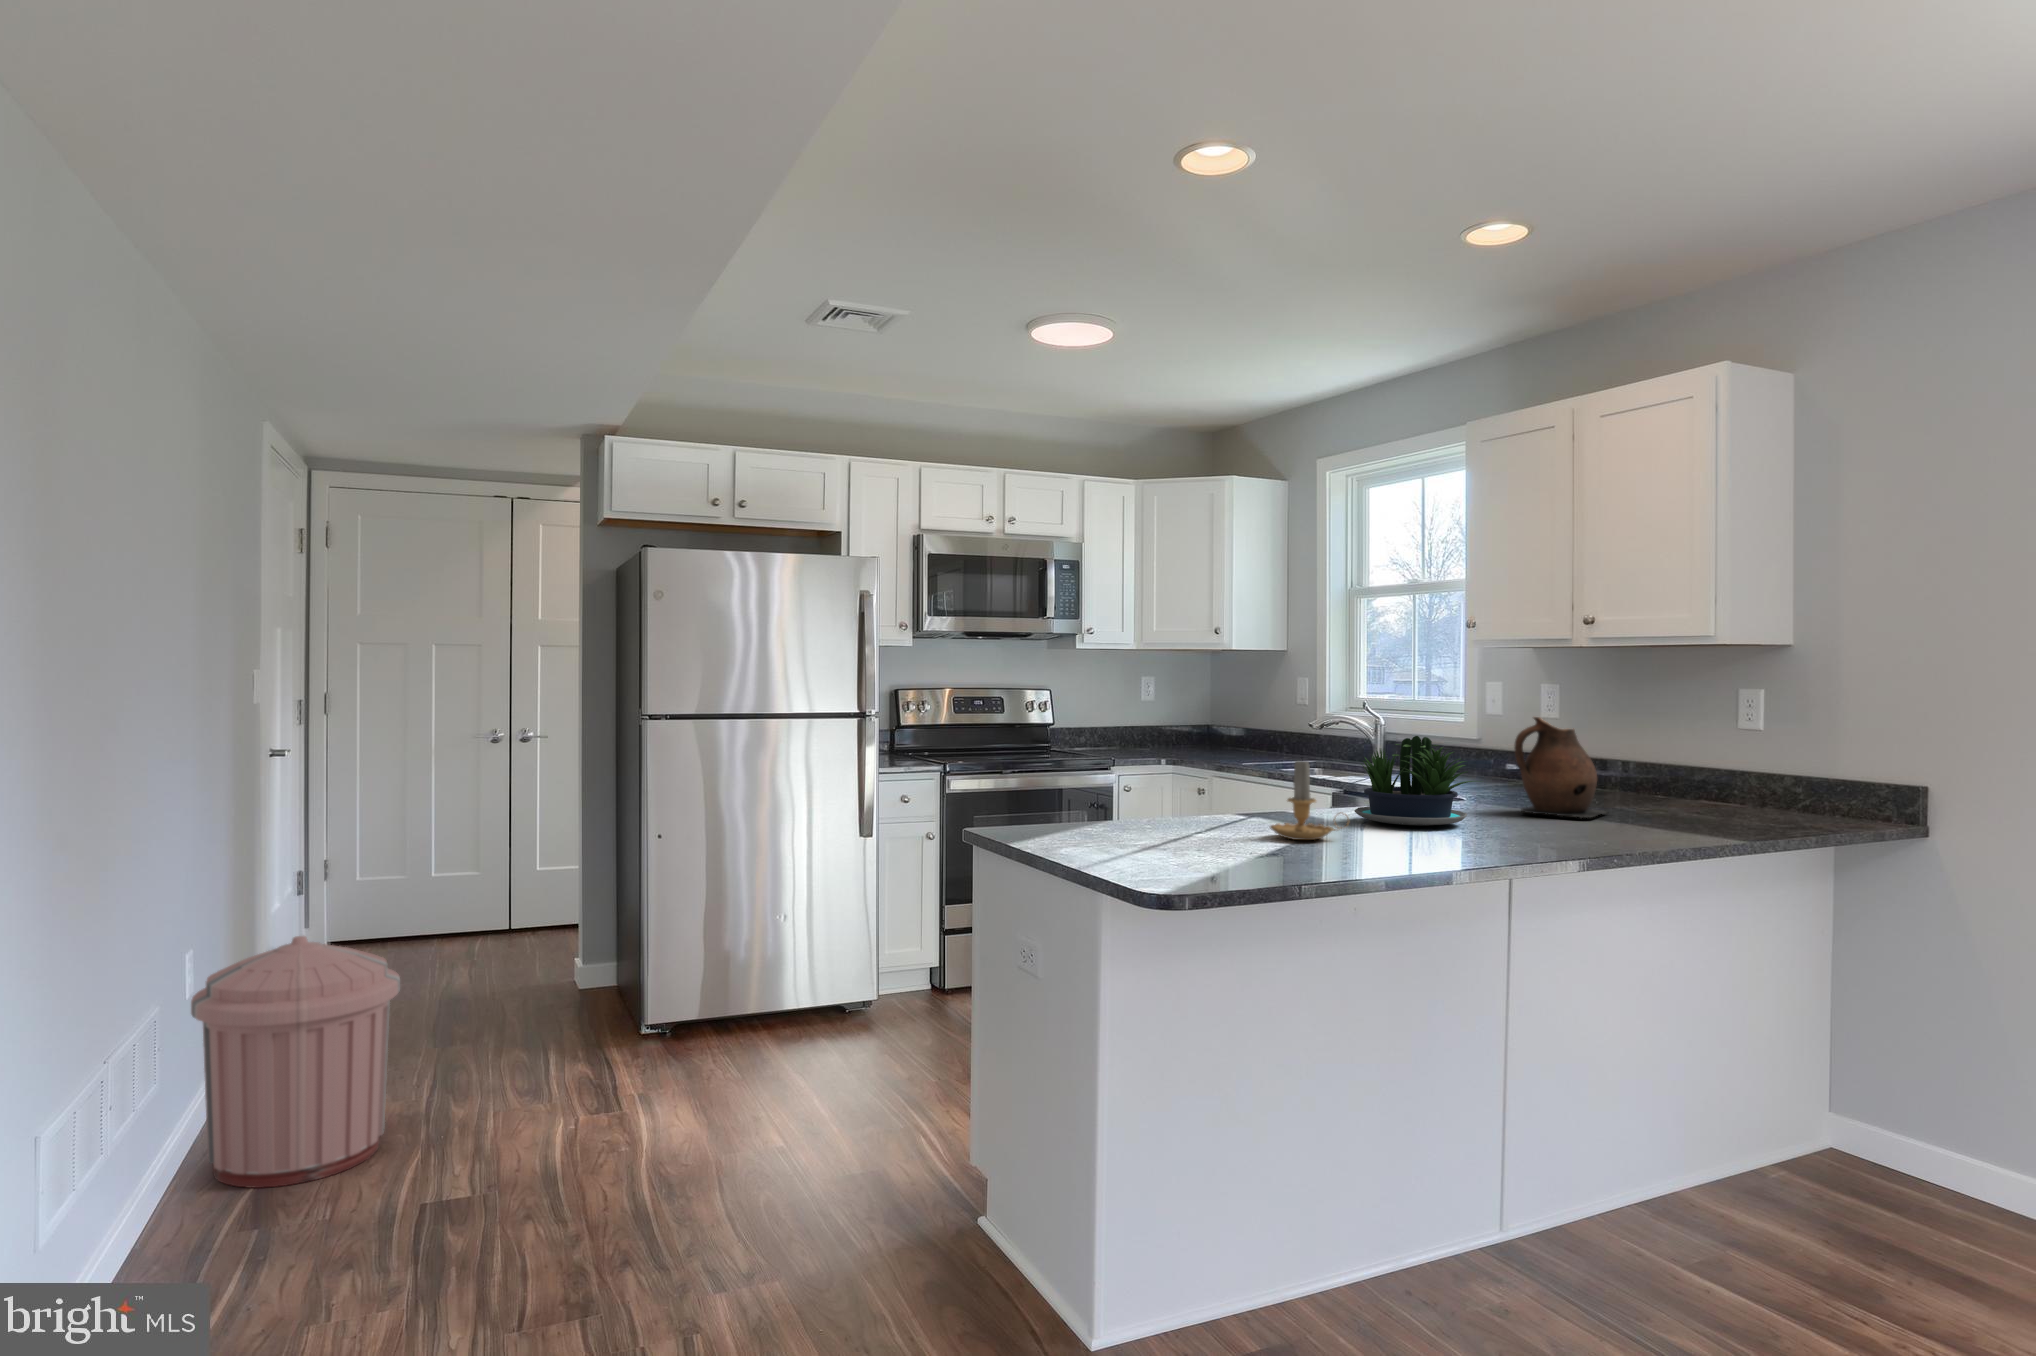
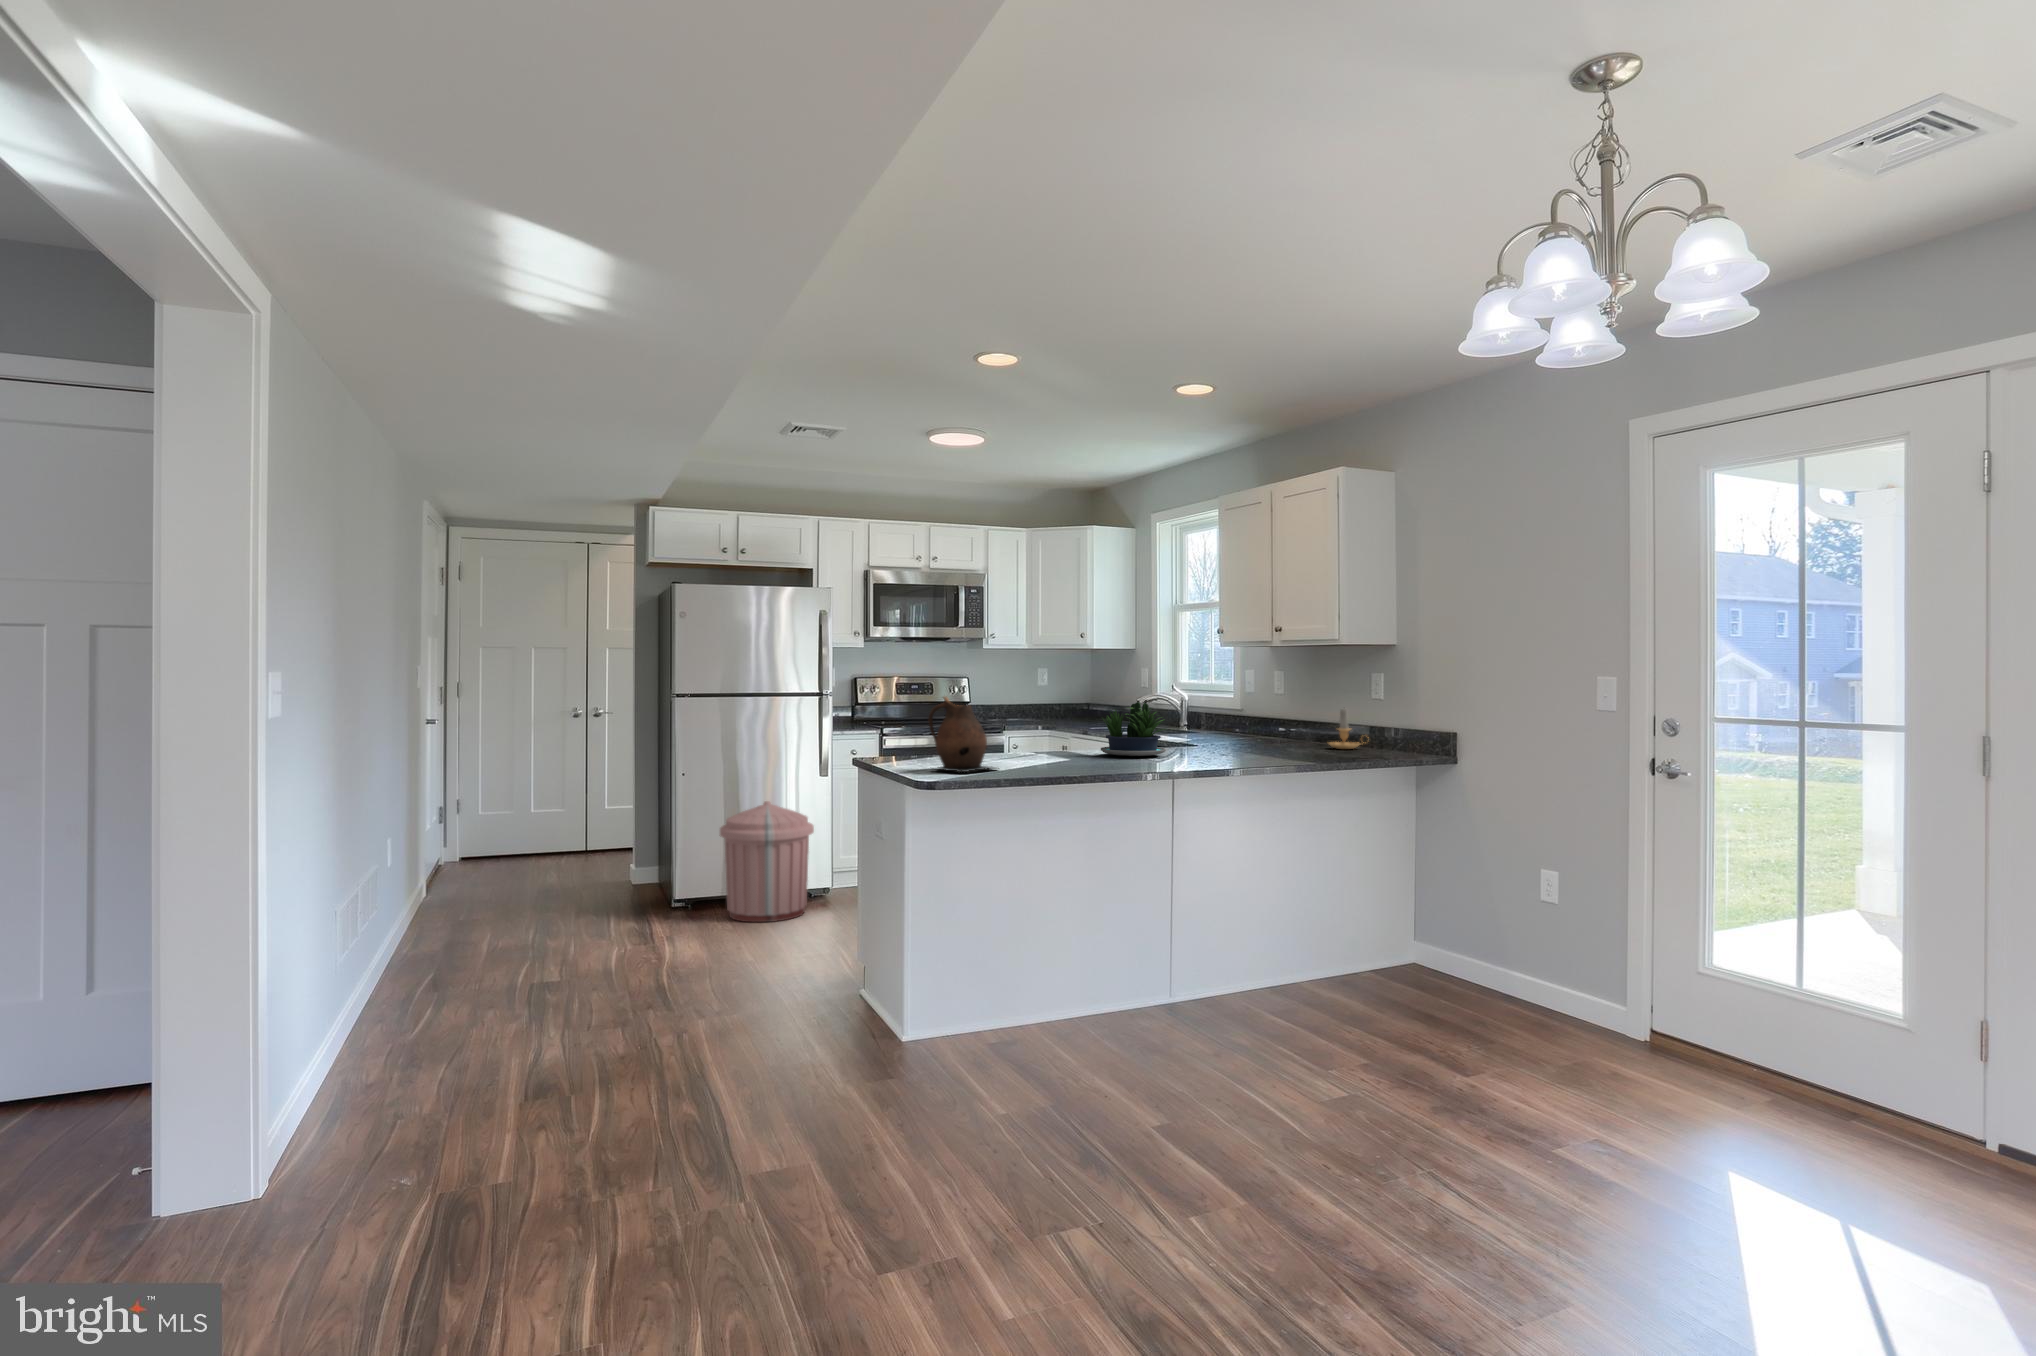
ceramic pitcher: present [1515,717,1607,818] -> present [928,697,999,772]
candle: present [1270,761,1348,840] -> present [1328,709,1364,749]
trash can: present [191,936,400,1188] -> present [720,801,814,922]

